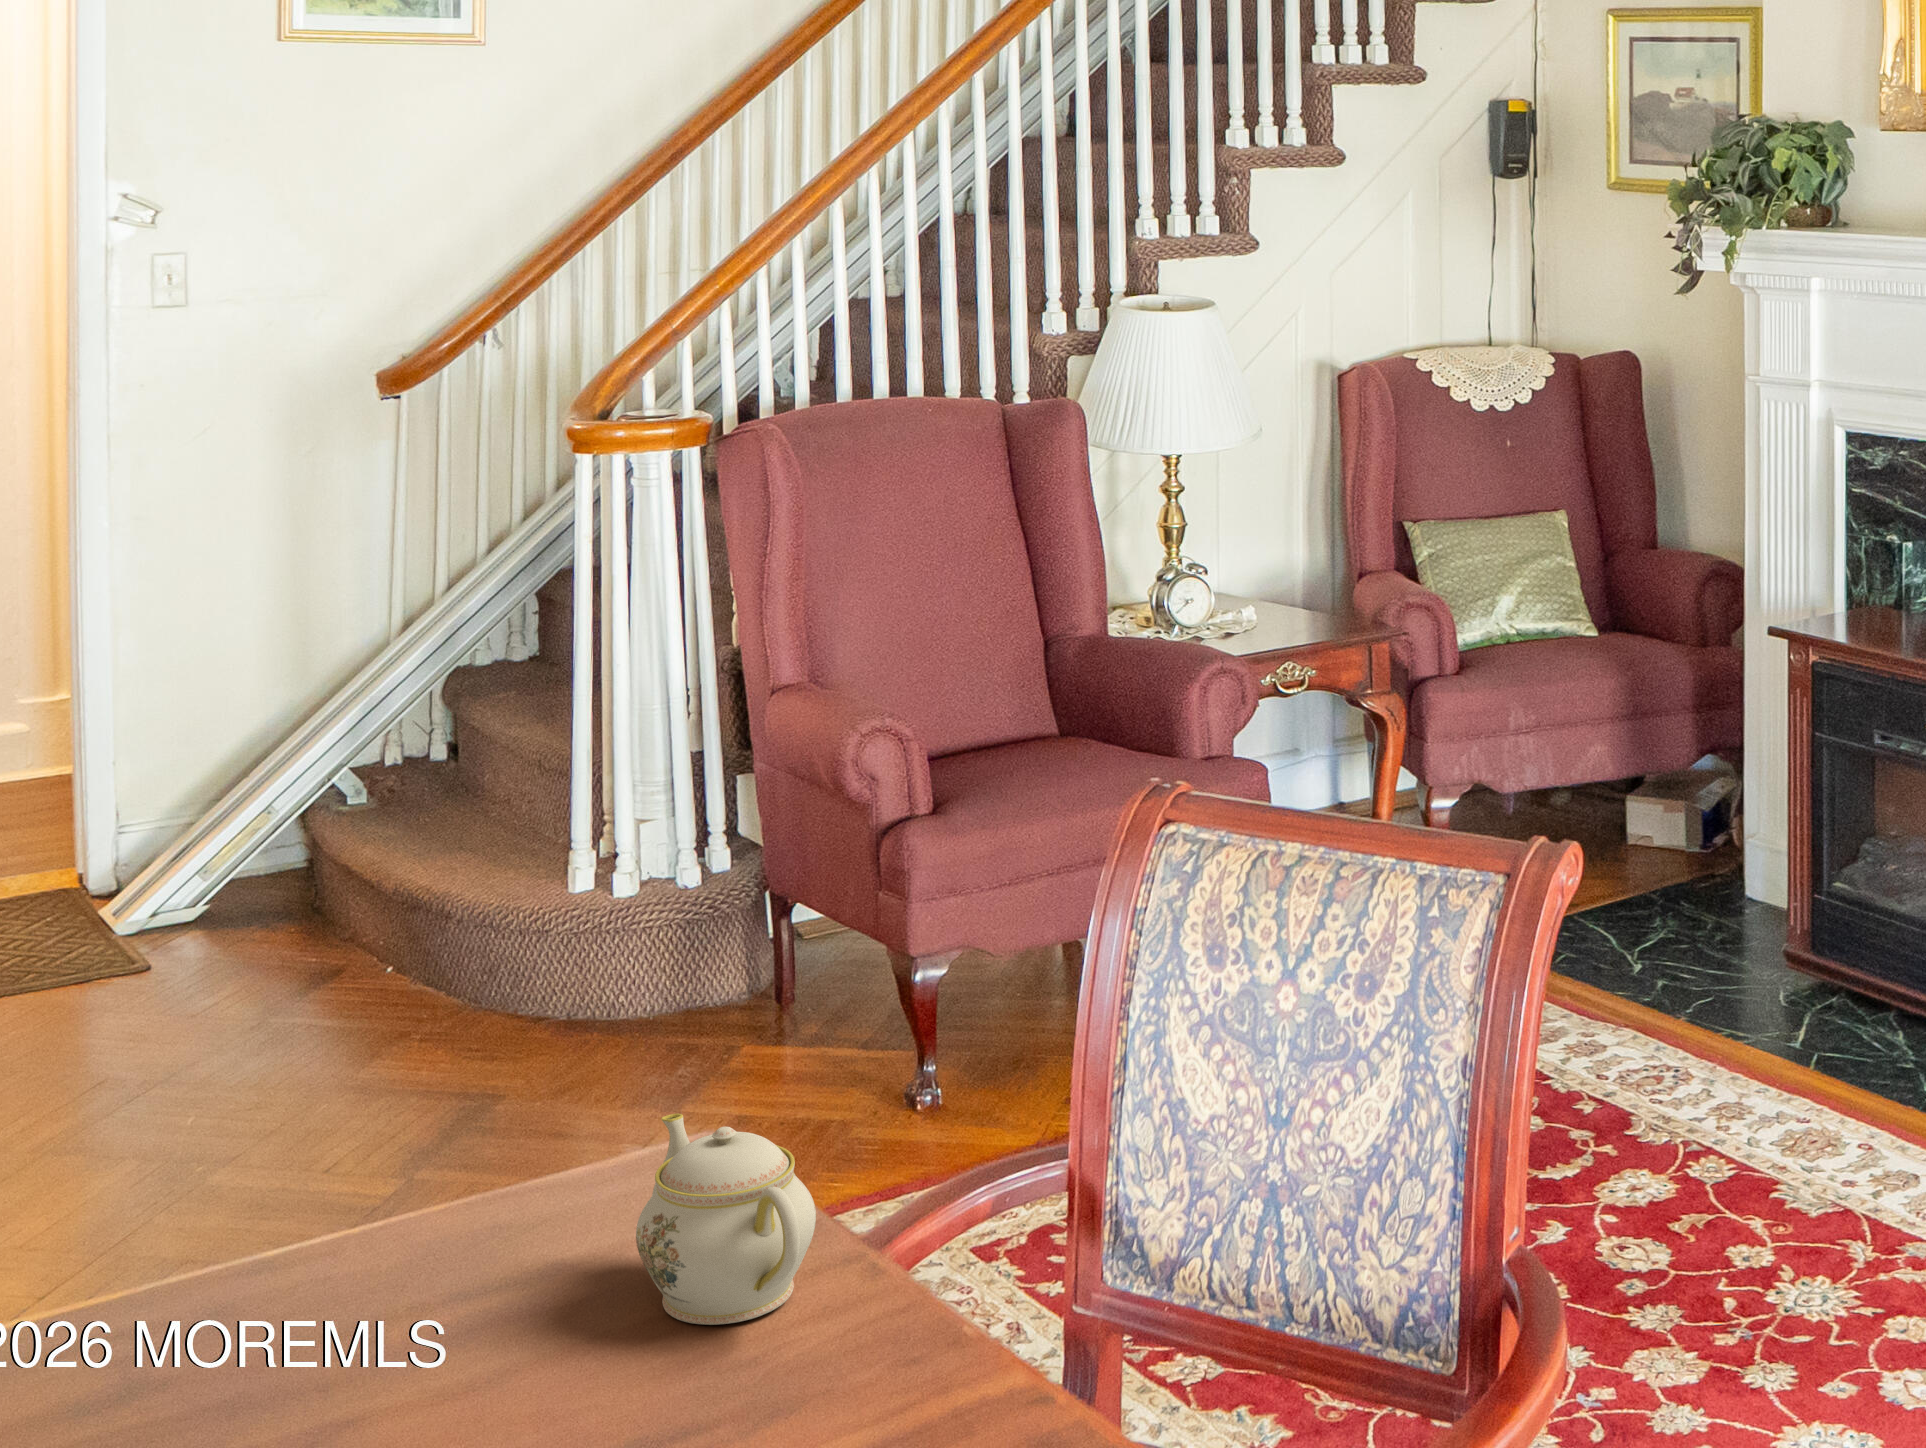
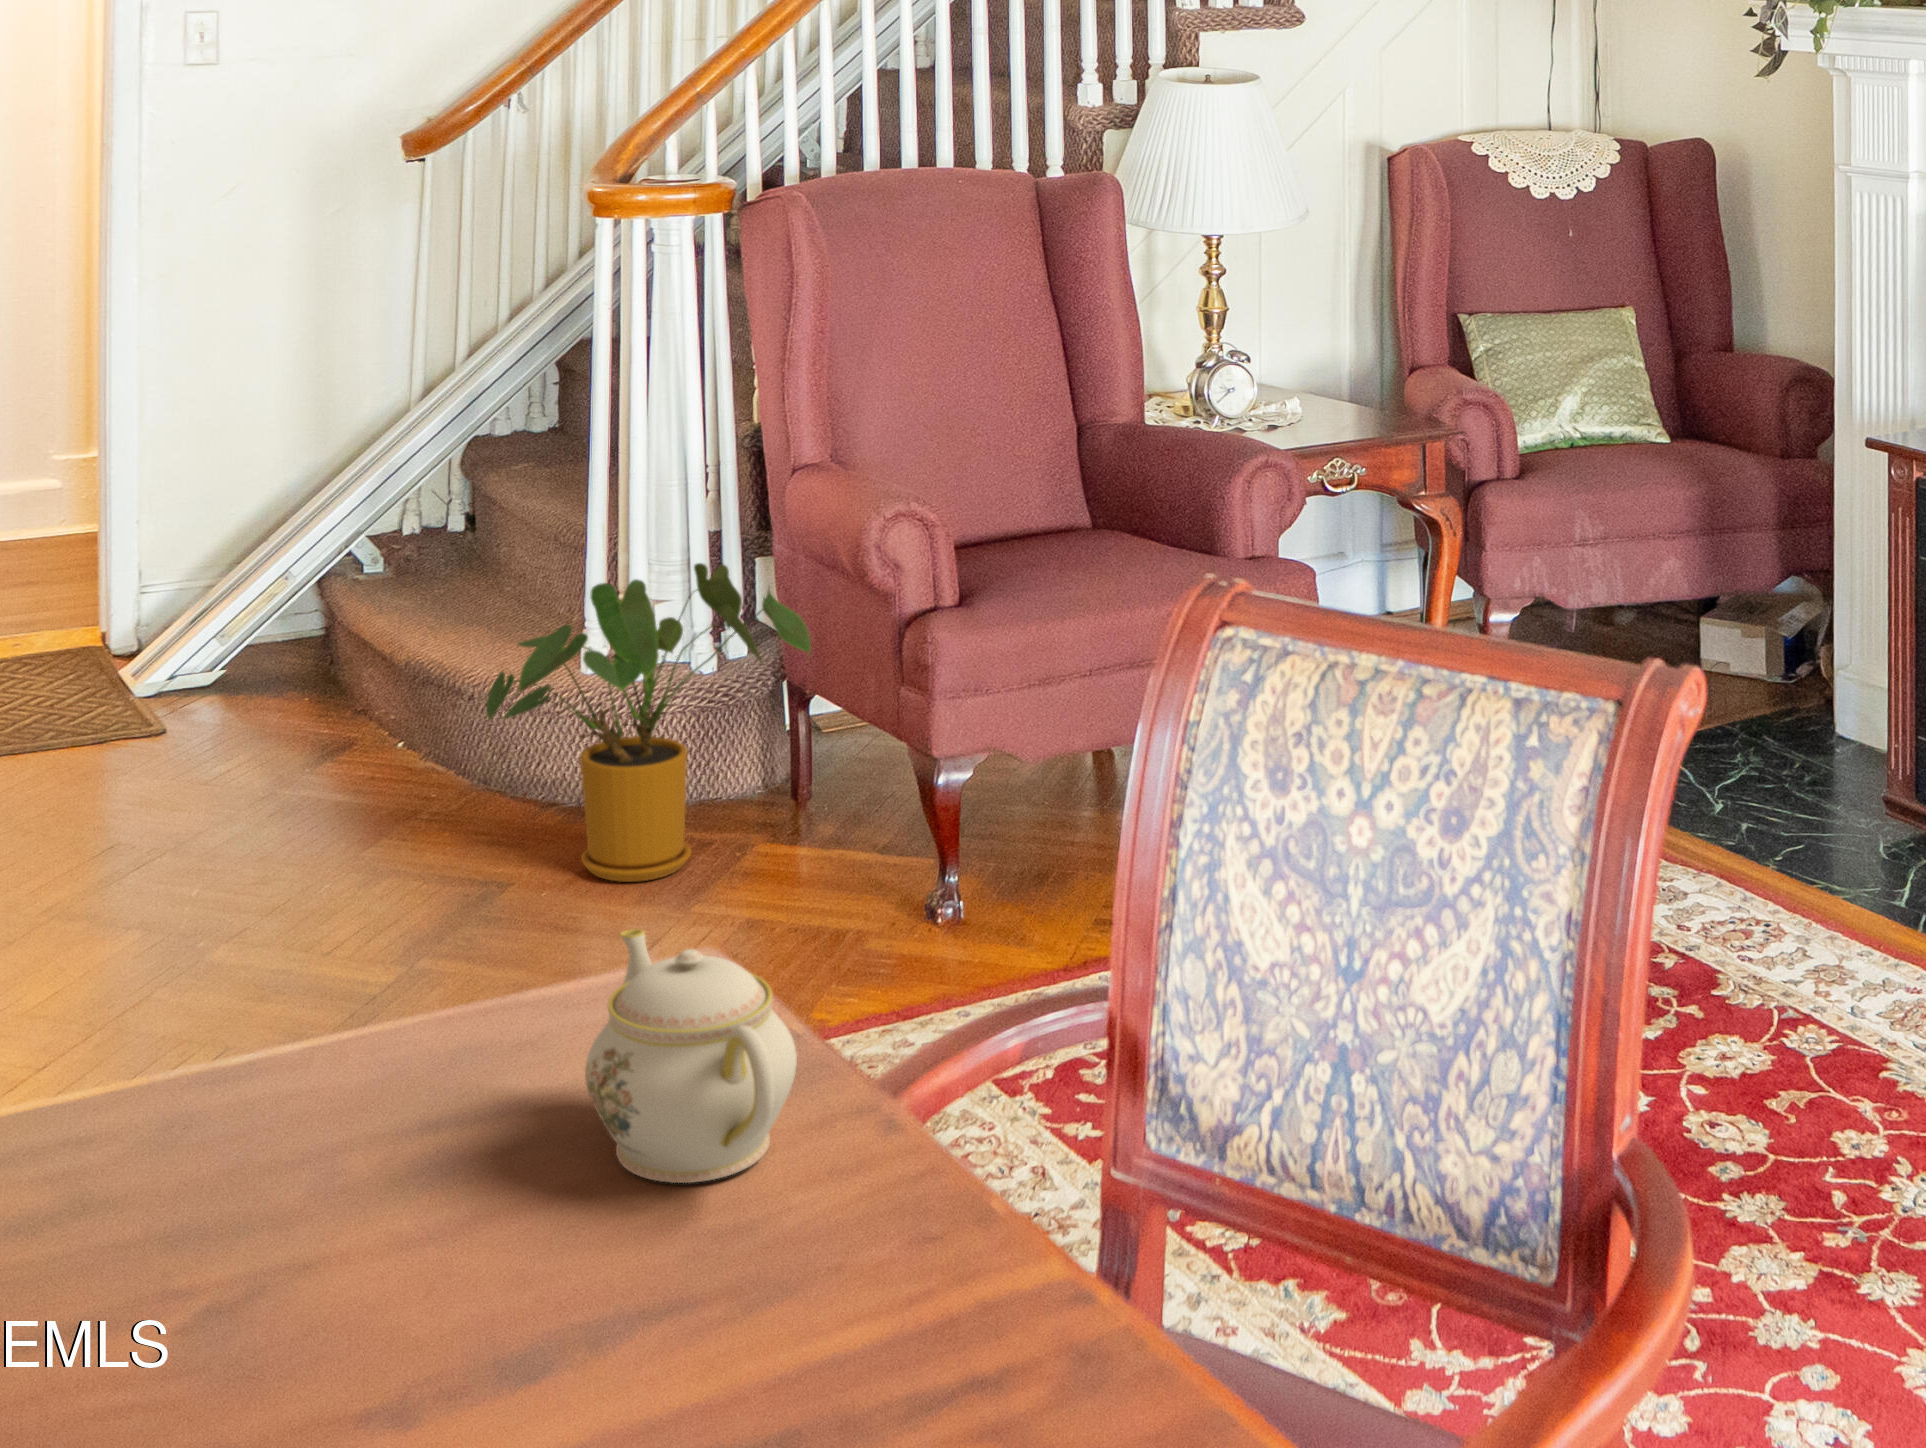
house plant: none [478,779,794,1089] -> present [486,563,811,882]

